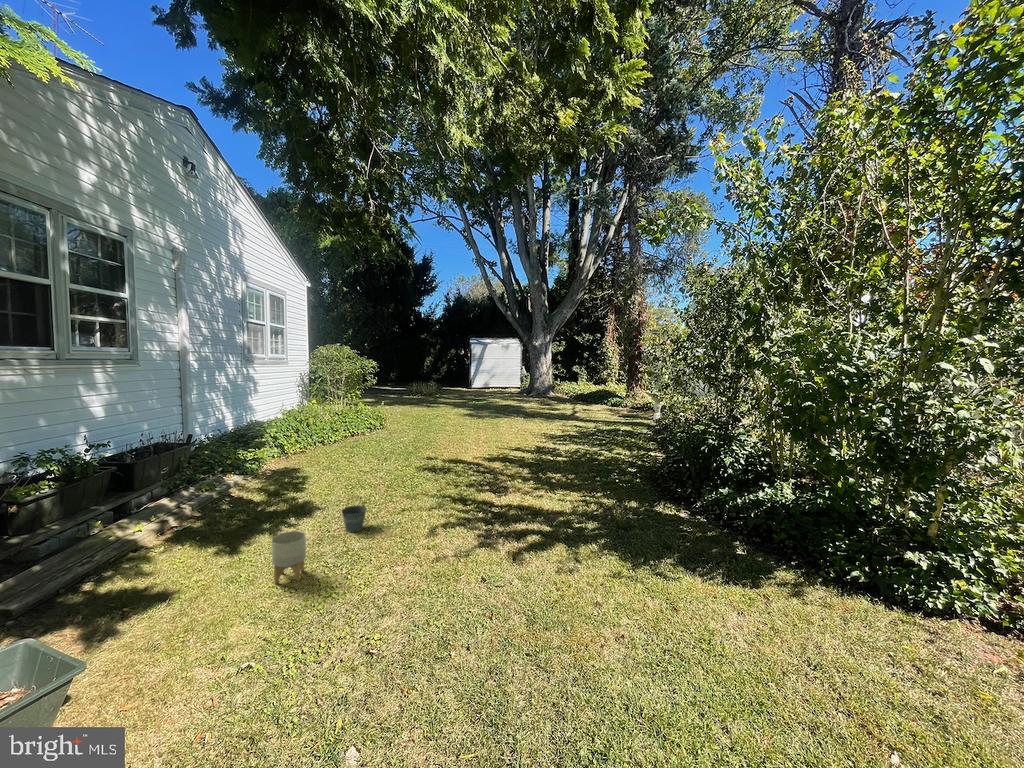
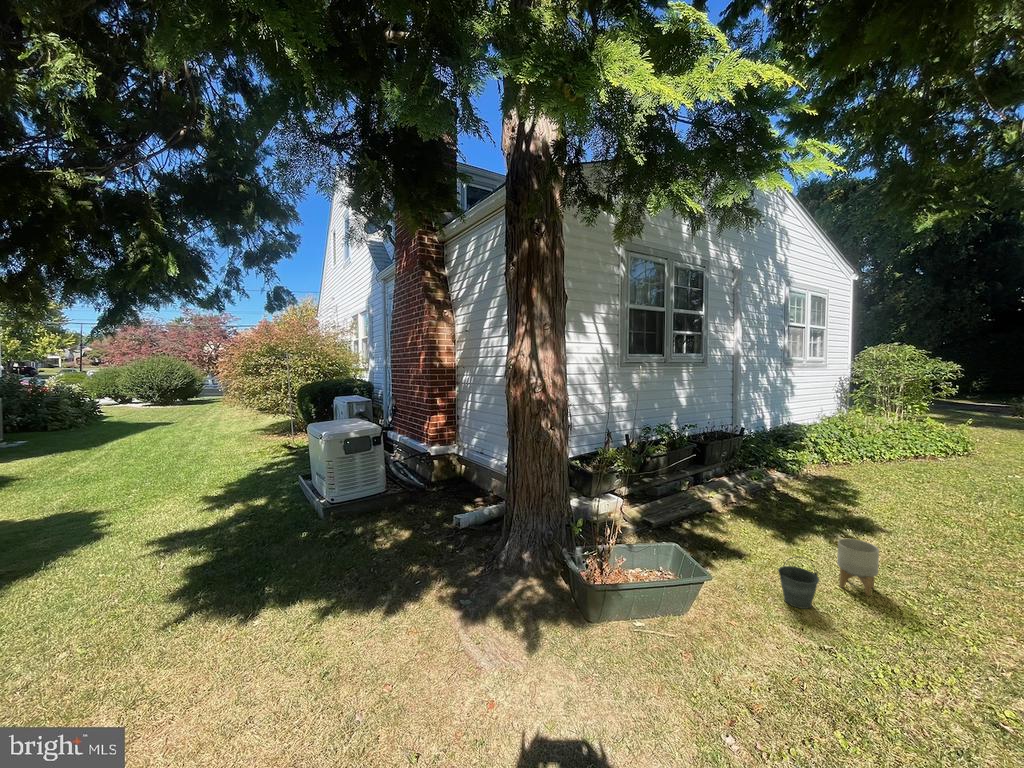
bucket: present [341,504,367,533] -> present [778,557,819,609]

